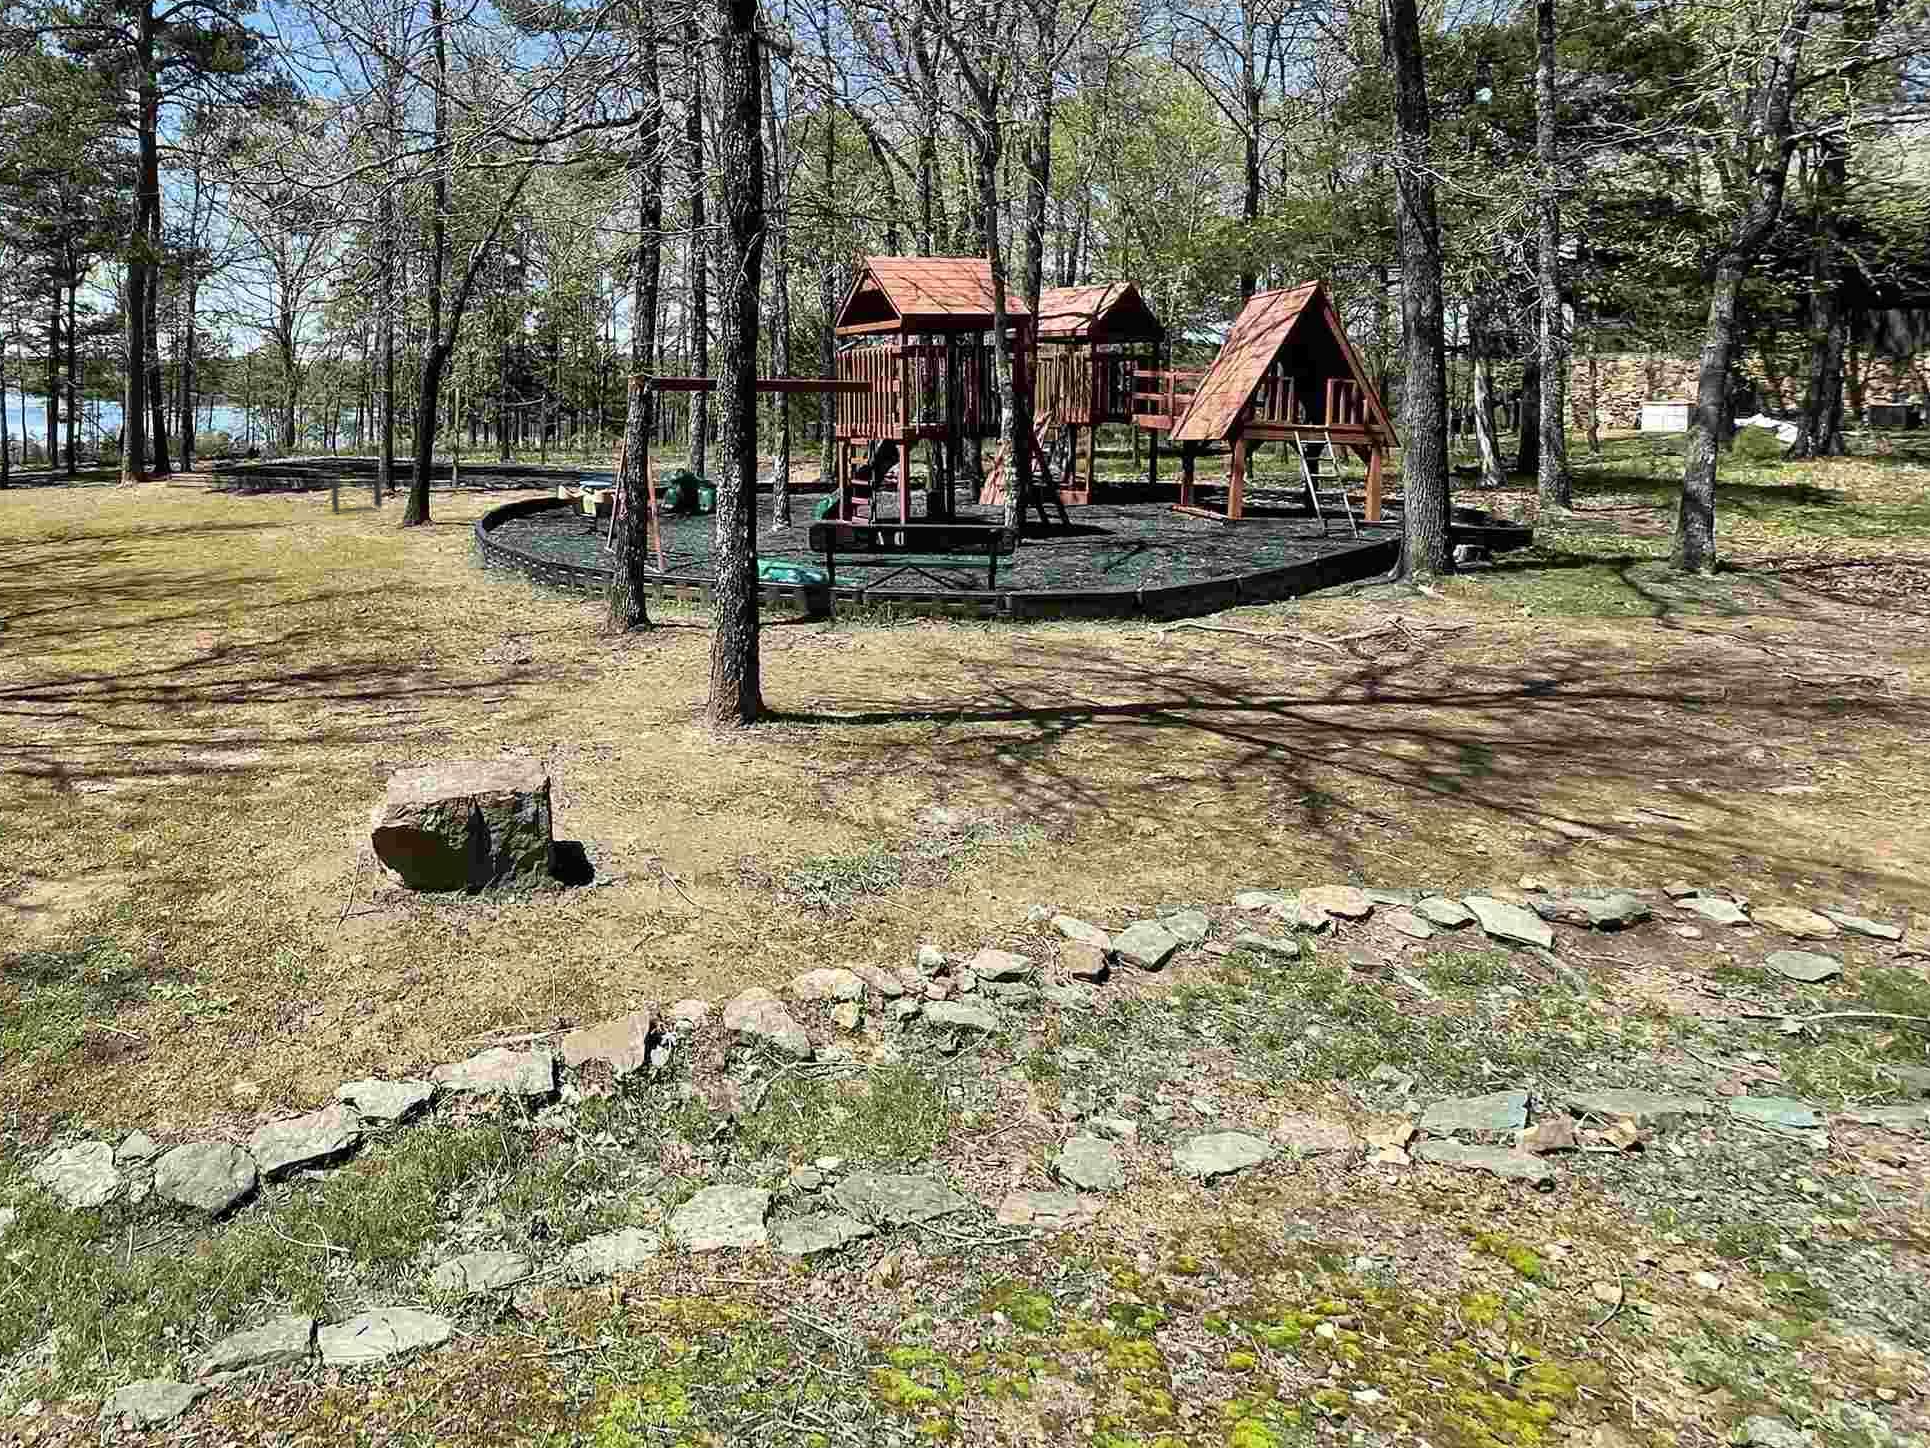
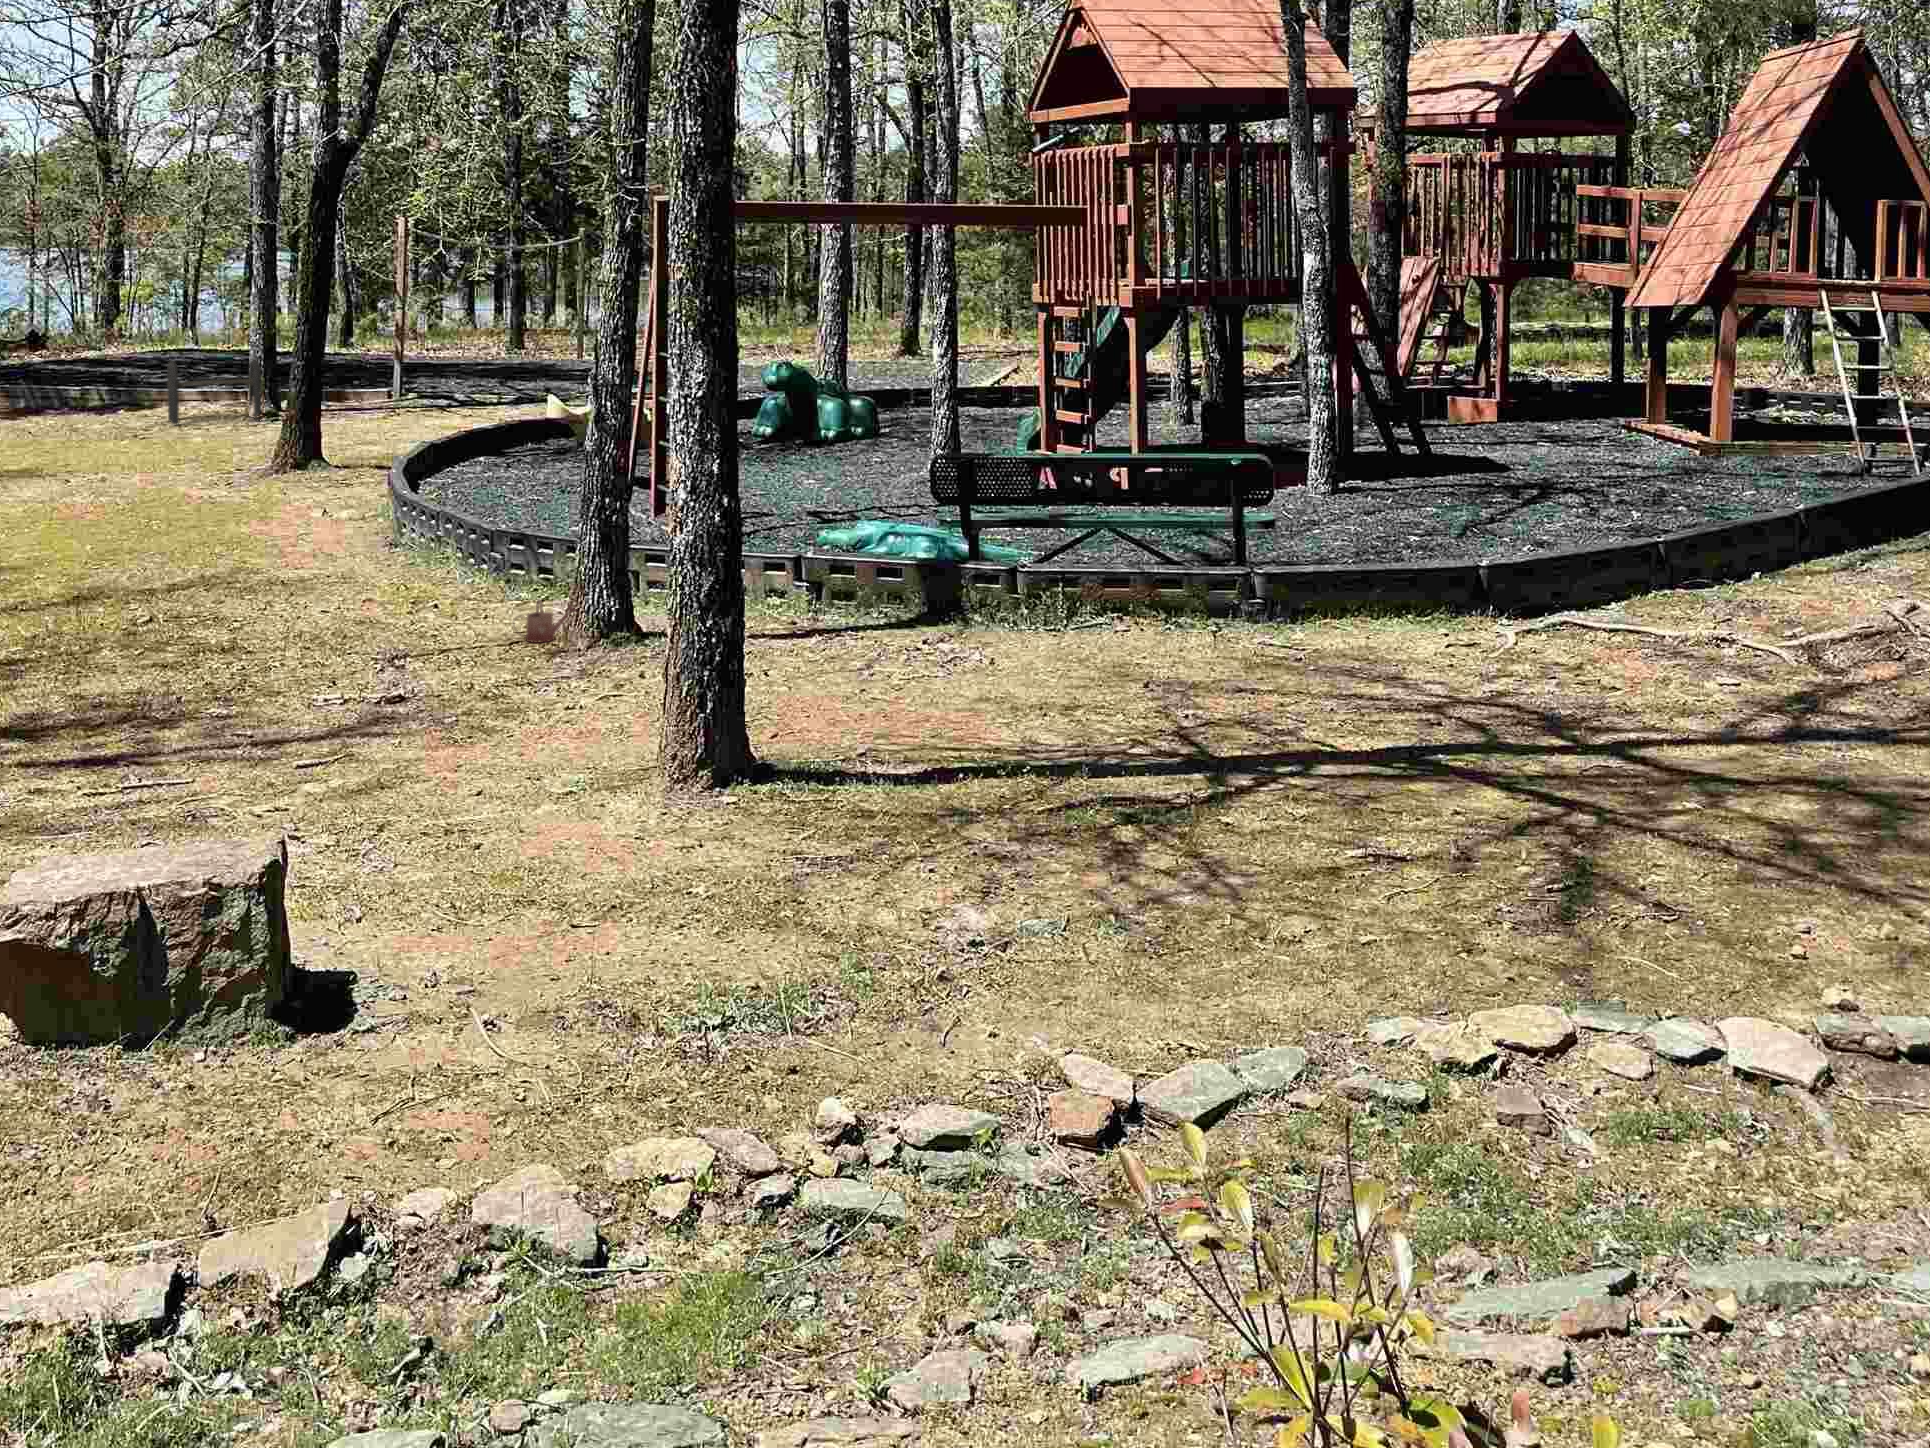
watering can: none [576,616,612,642] -> present [513,599,576,643]

